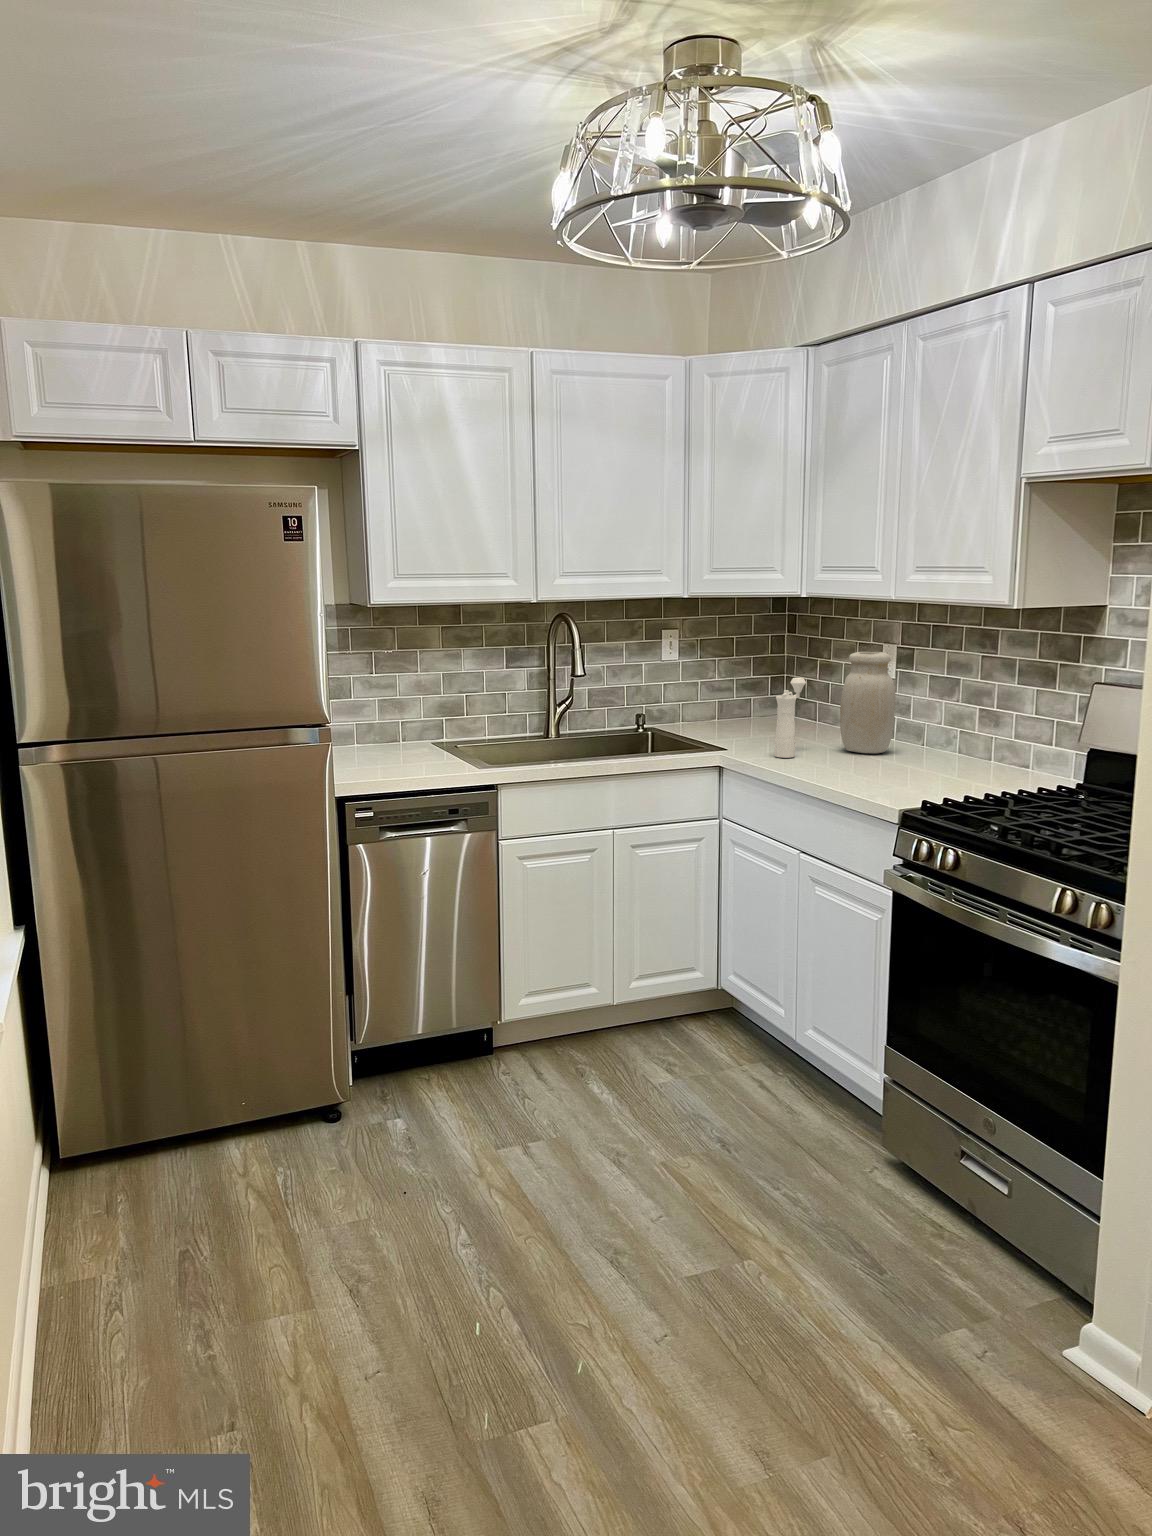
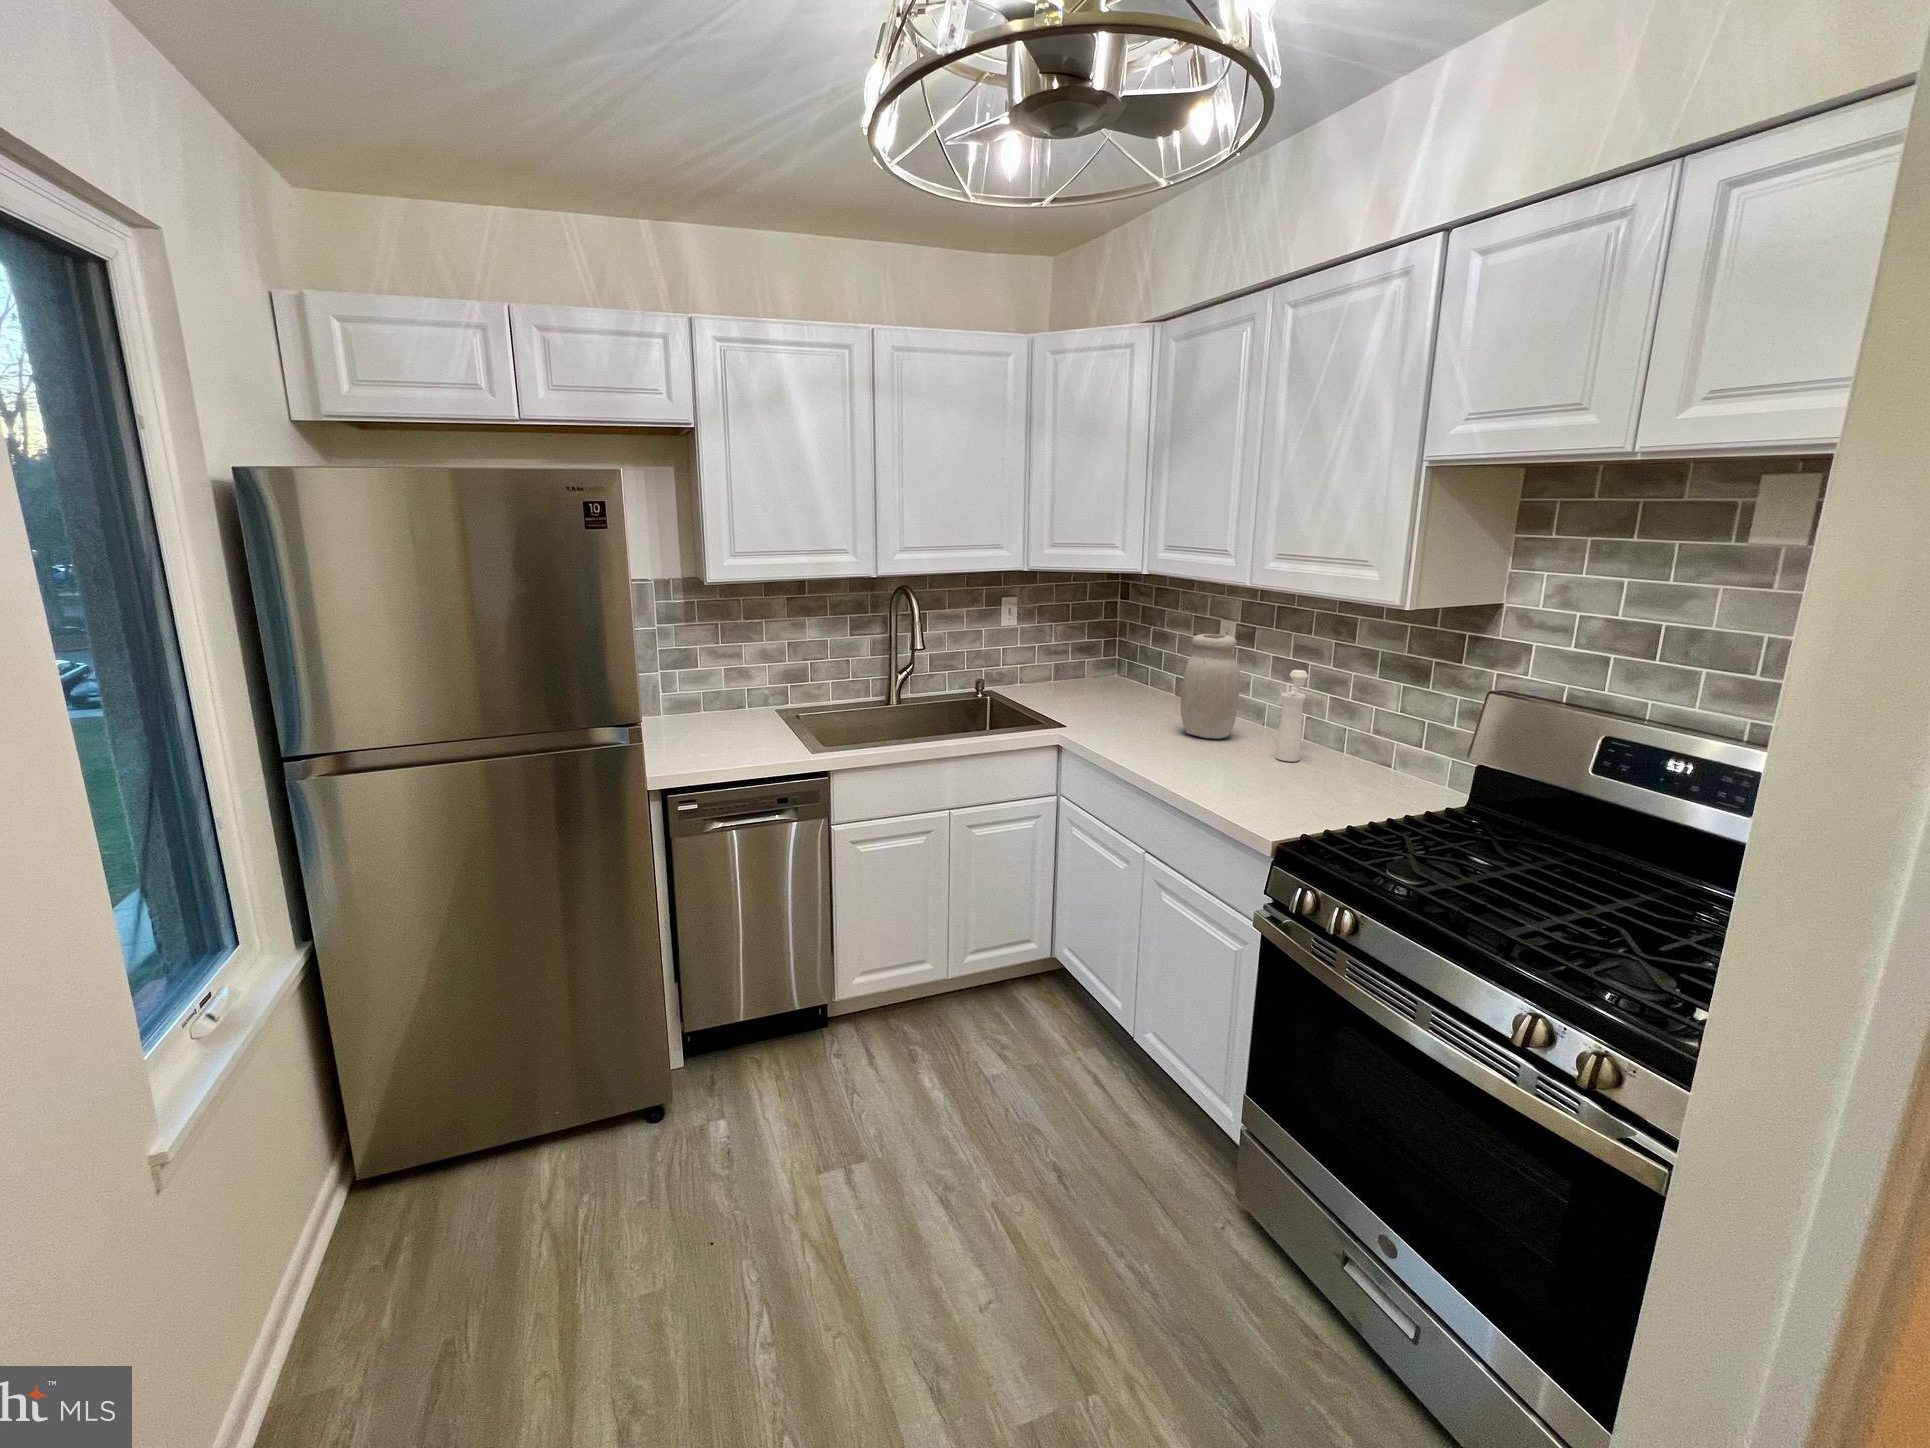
pepper mill: present [775,678,806,758] -> present [1276,670,1308,762]

